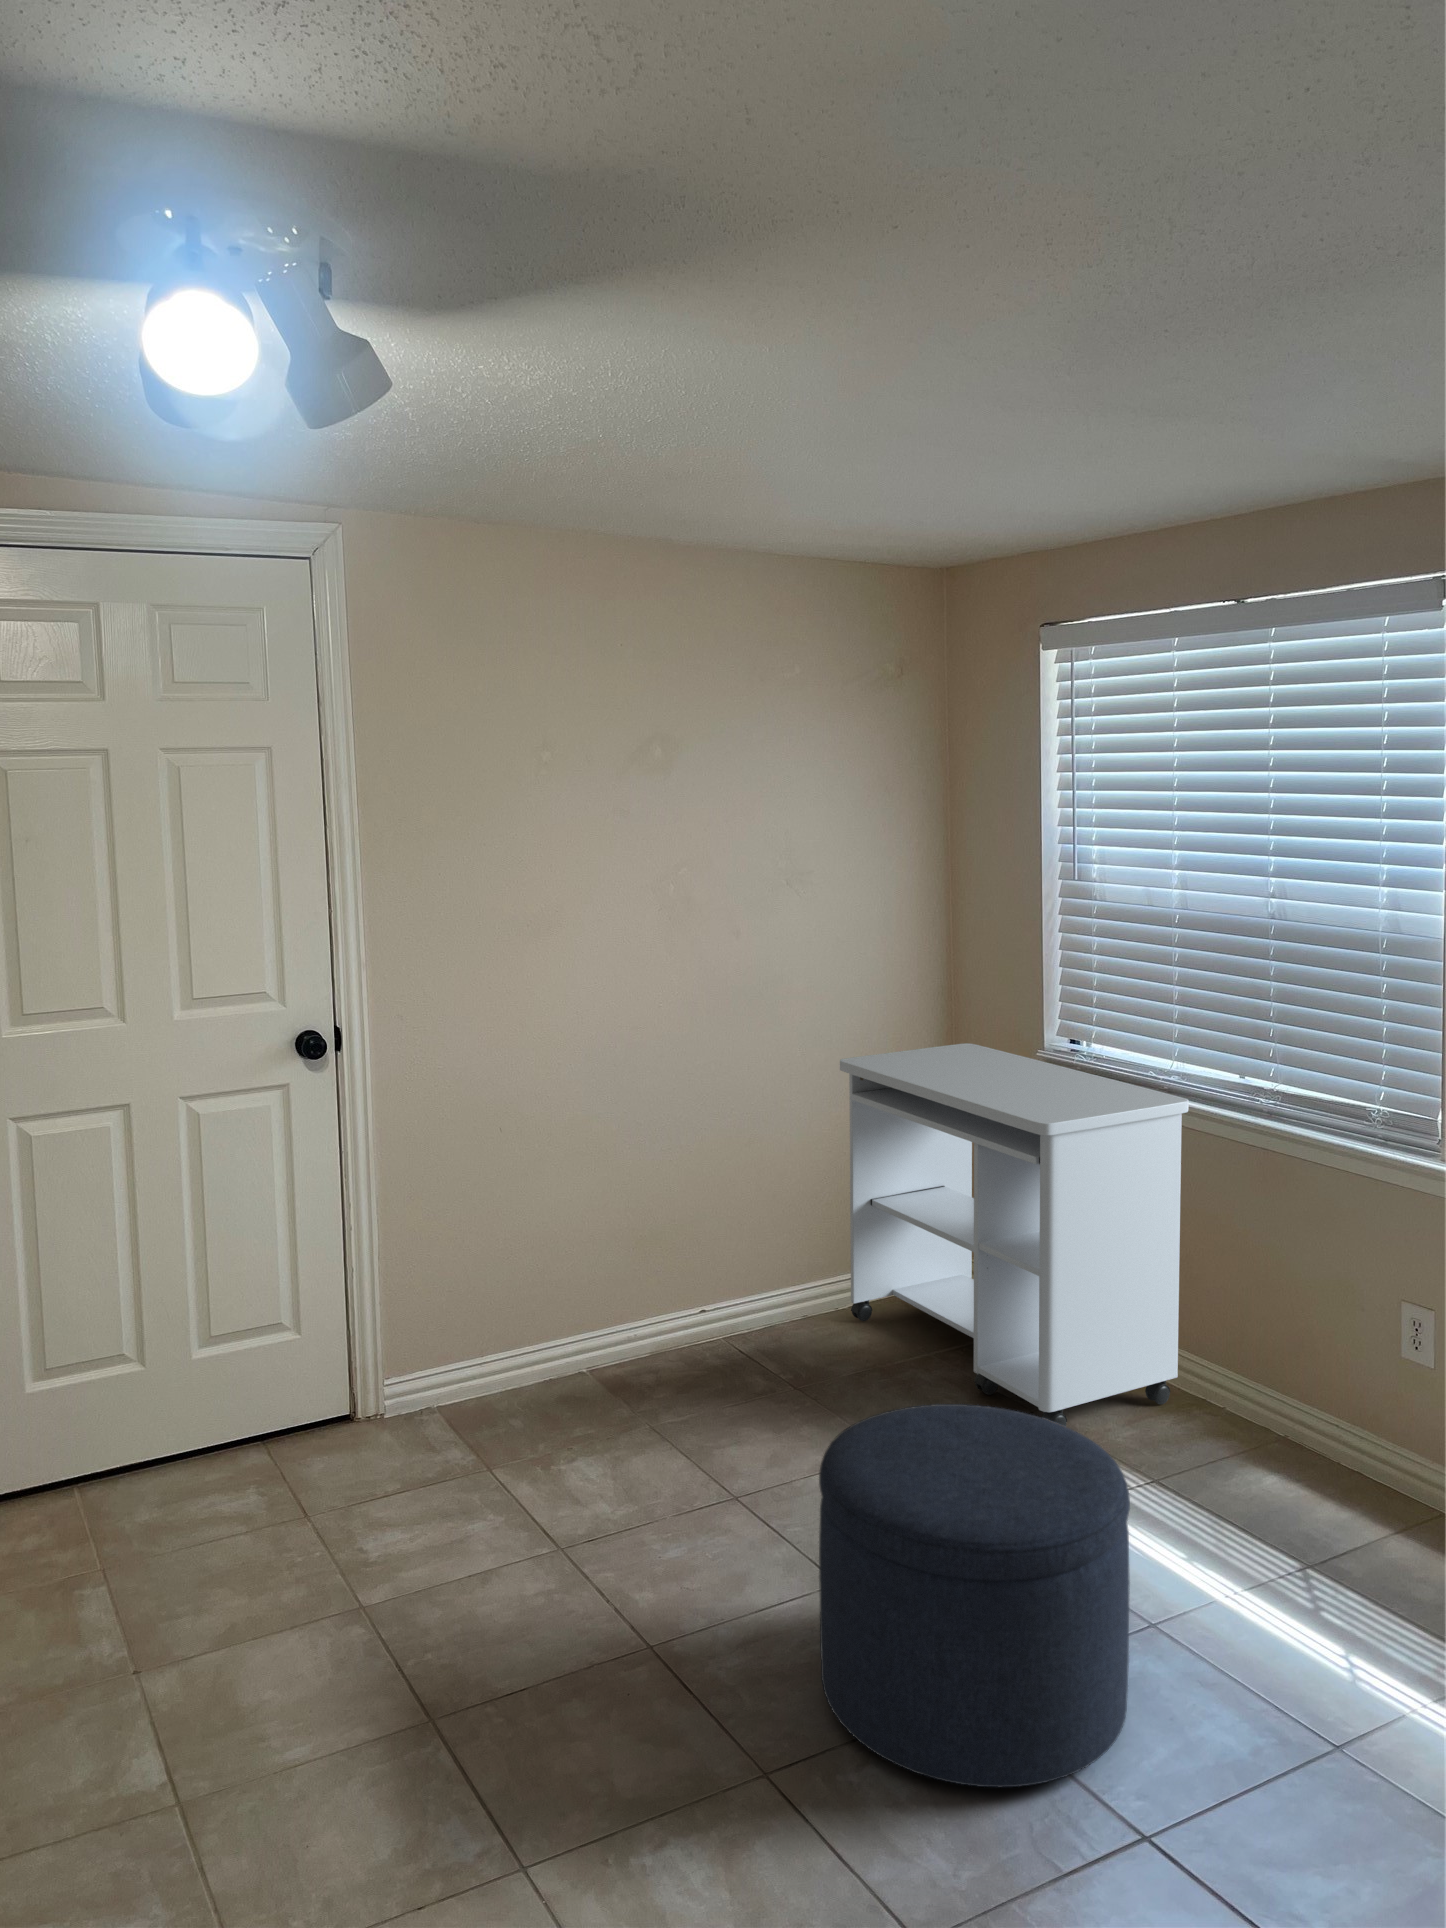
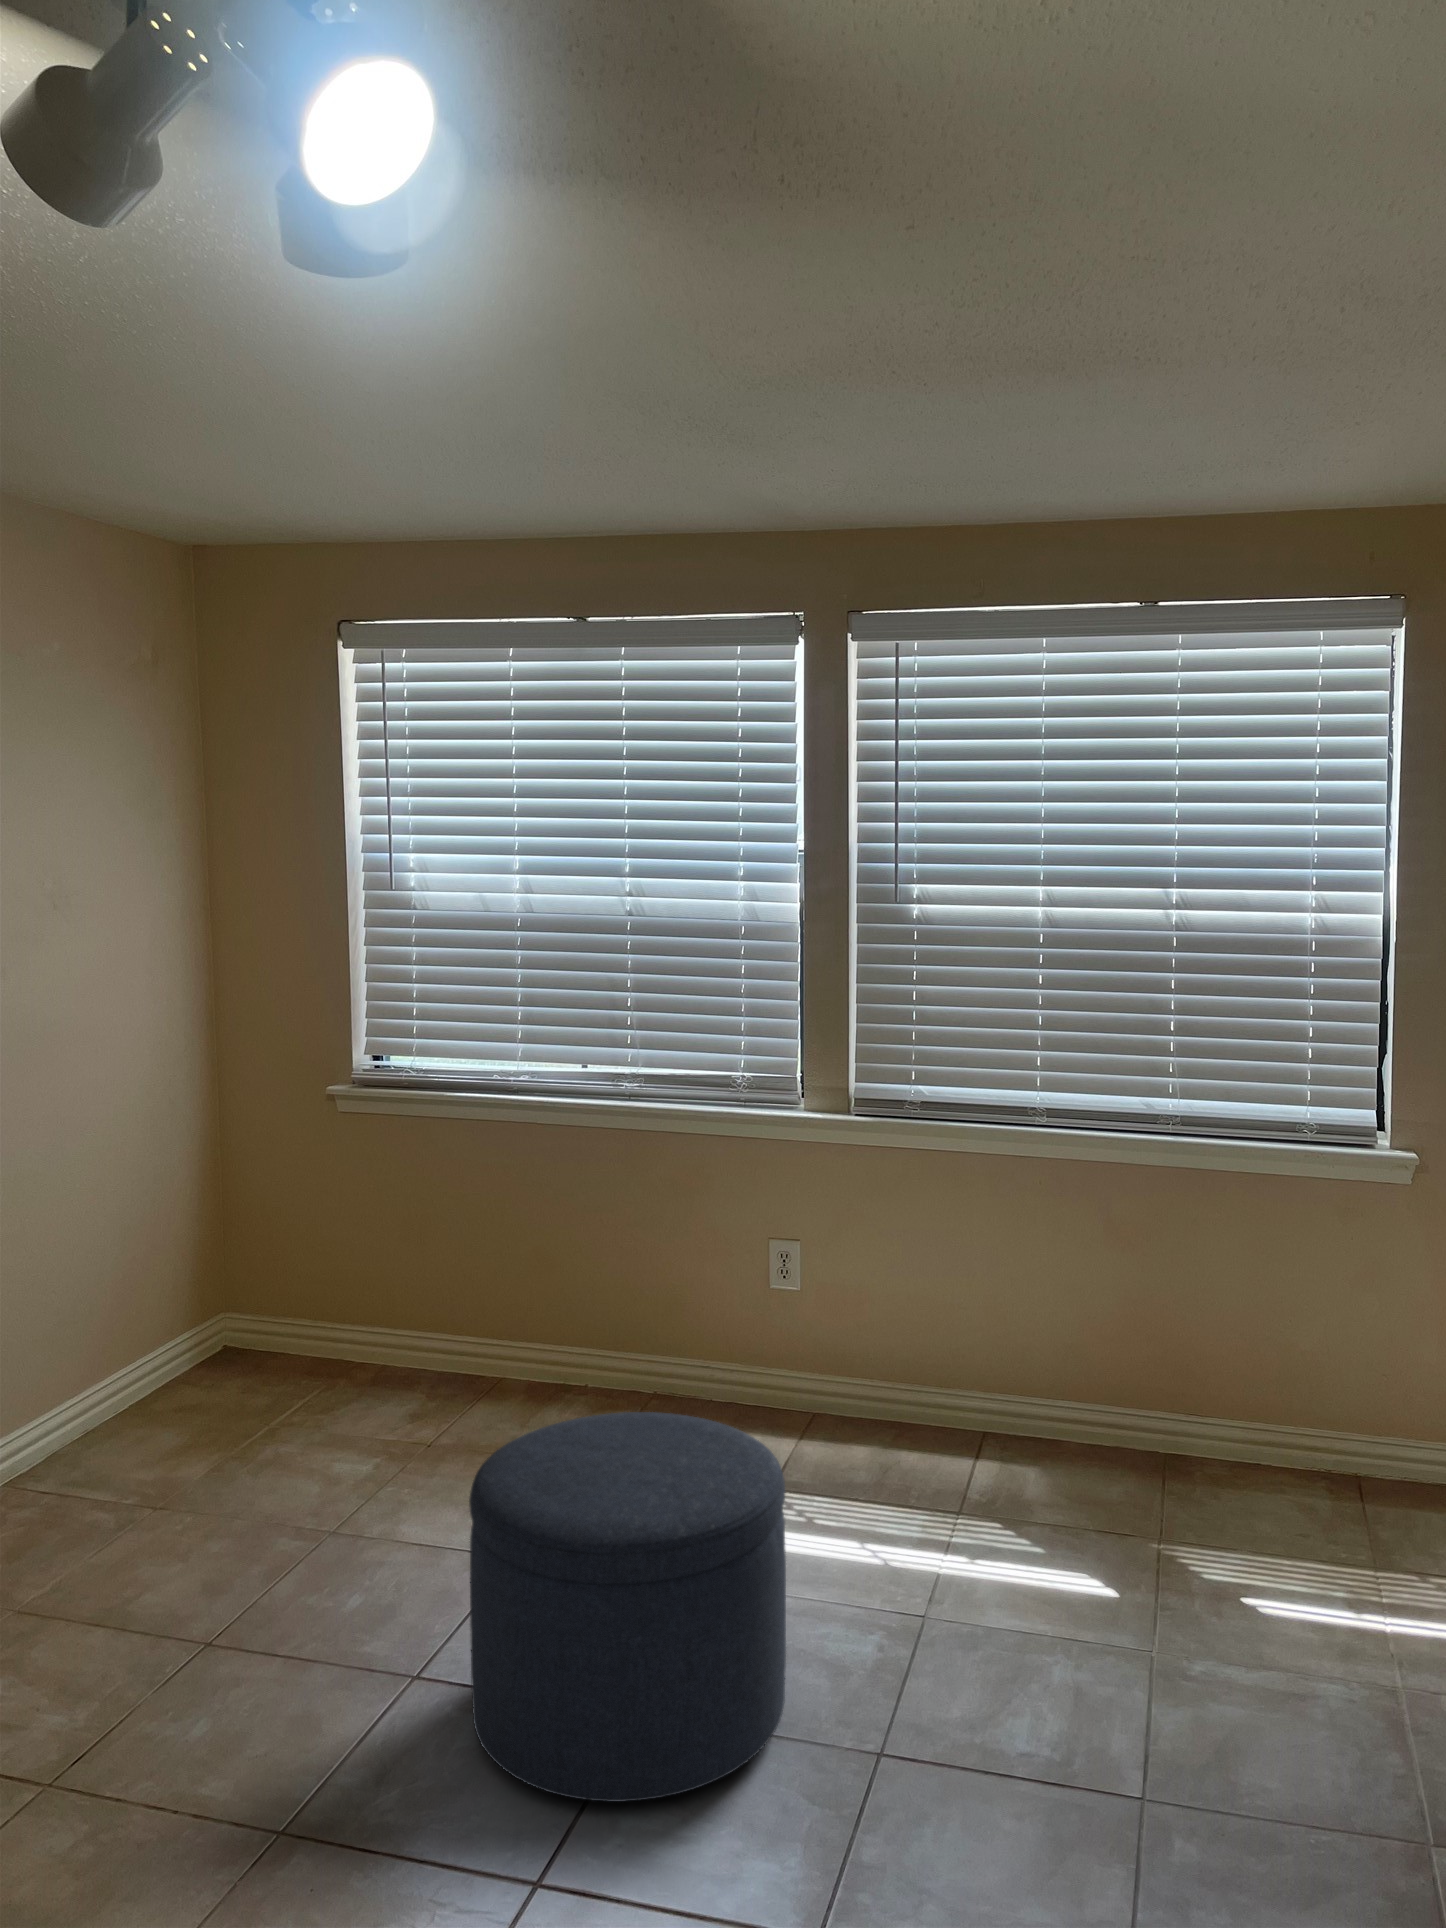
desk: present [840,1043,1189,1427] -> none [142,1079,555,1461]

